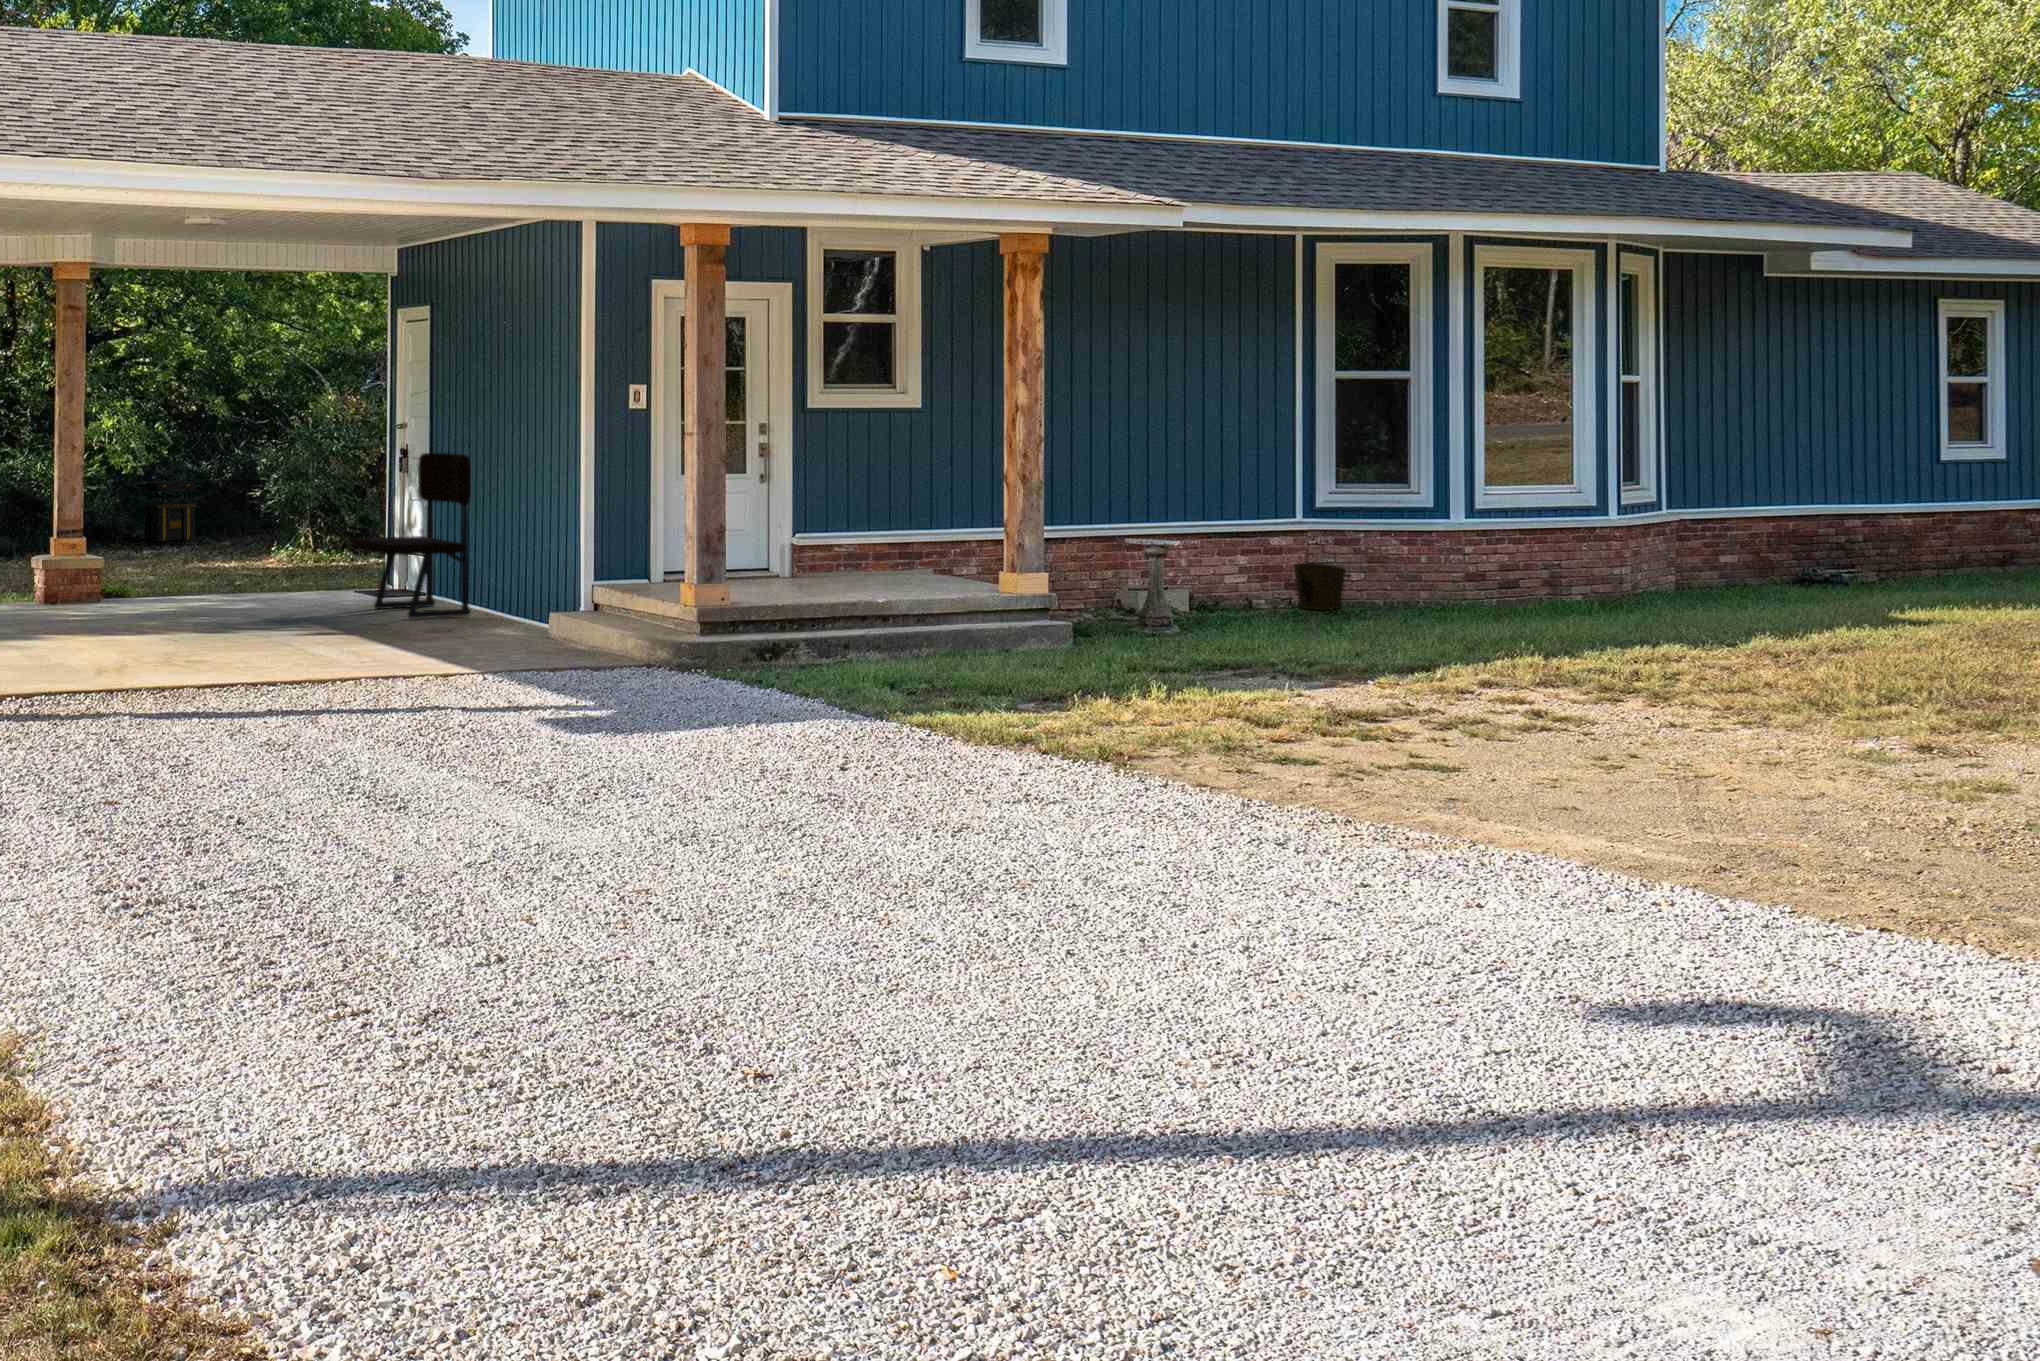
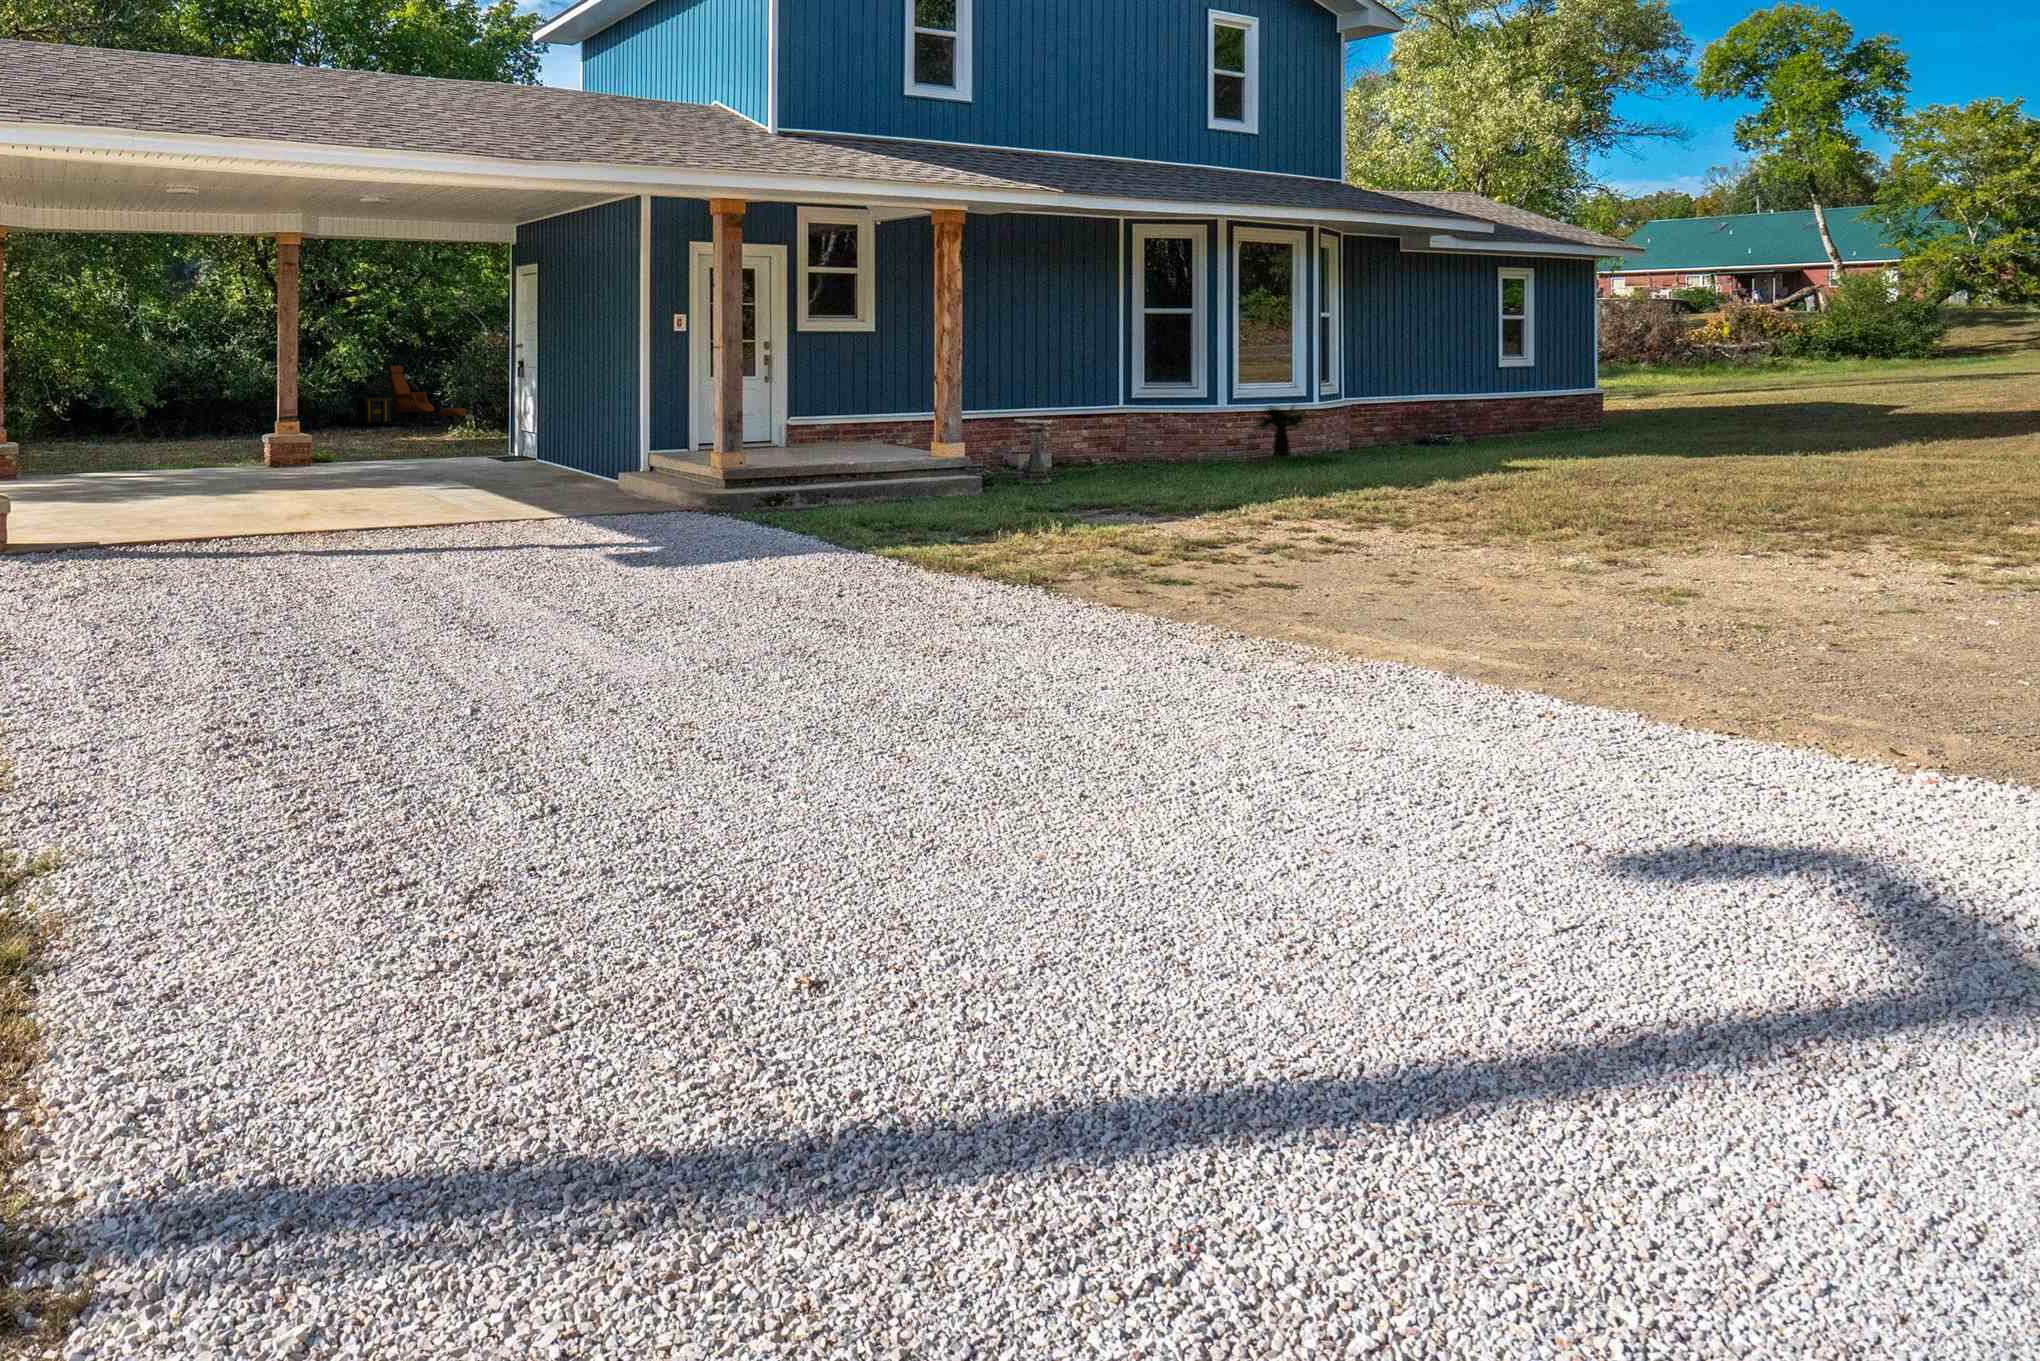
bench: present [352,453,471,618] -> none [486,363,568,475]
lounge chair: none [193,454,309,548] -> present [387,365,466,427]
potted plant: none [1501,515,1602,598] -> present [1254,405,1306,455]
bucket: present [1294,563,1346,610] -> none [1121,433,1155,464]

